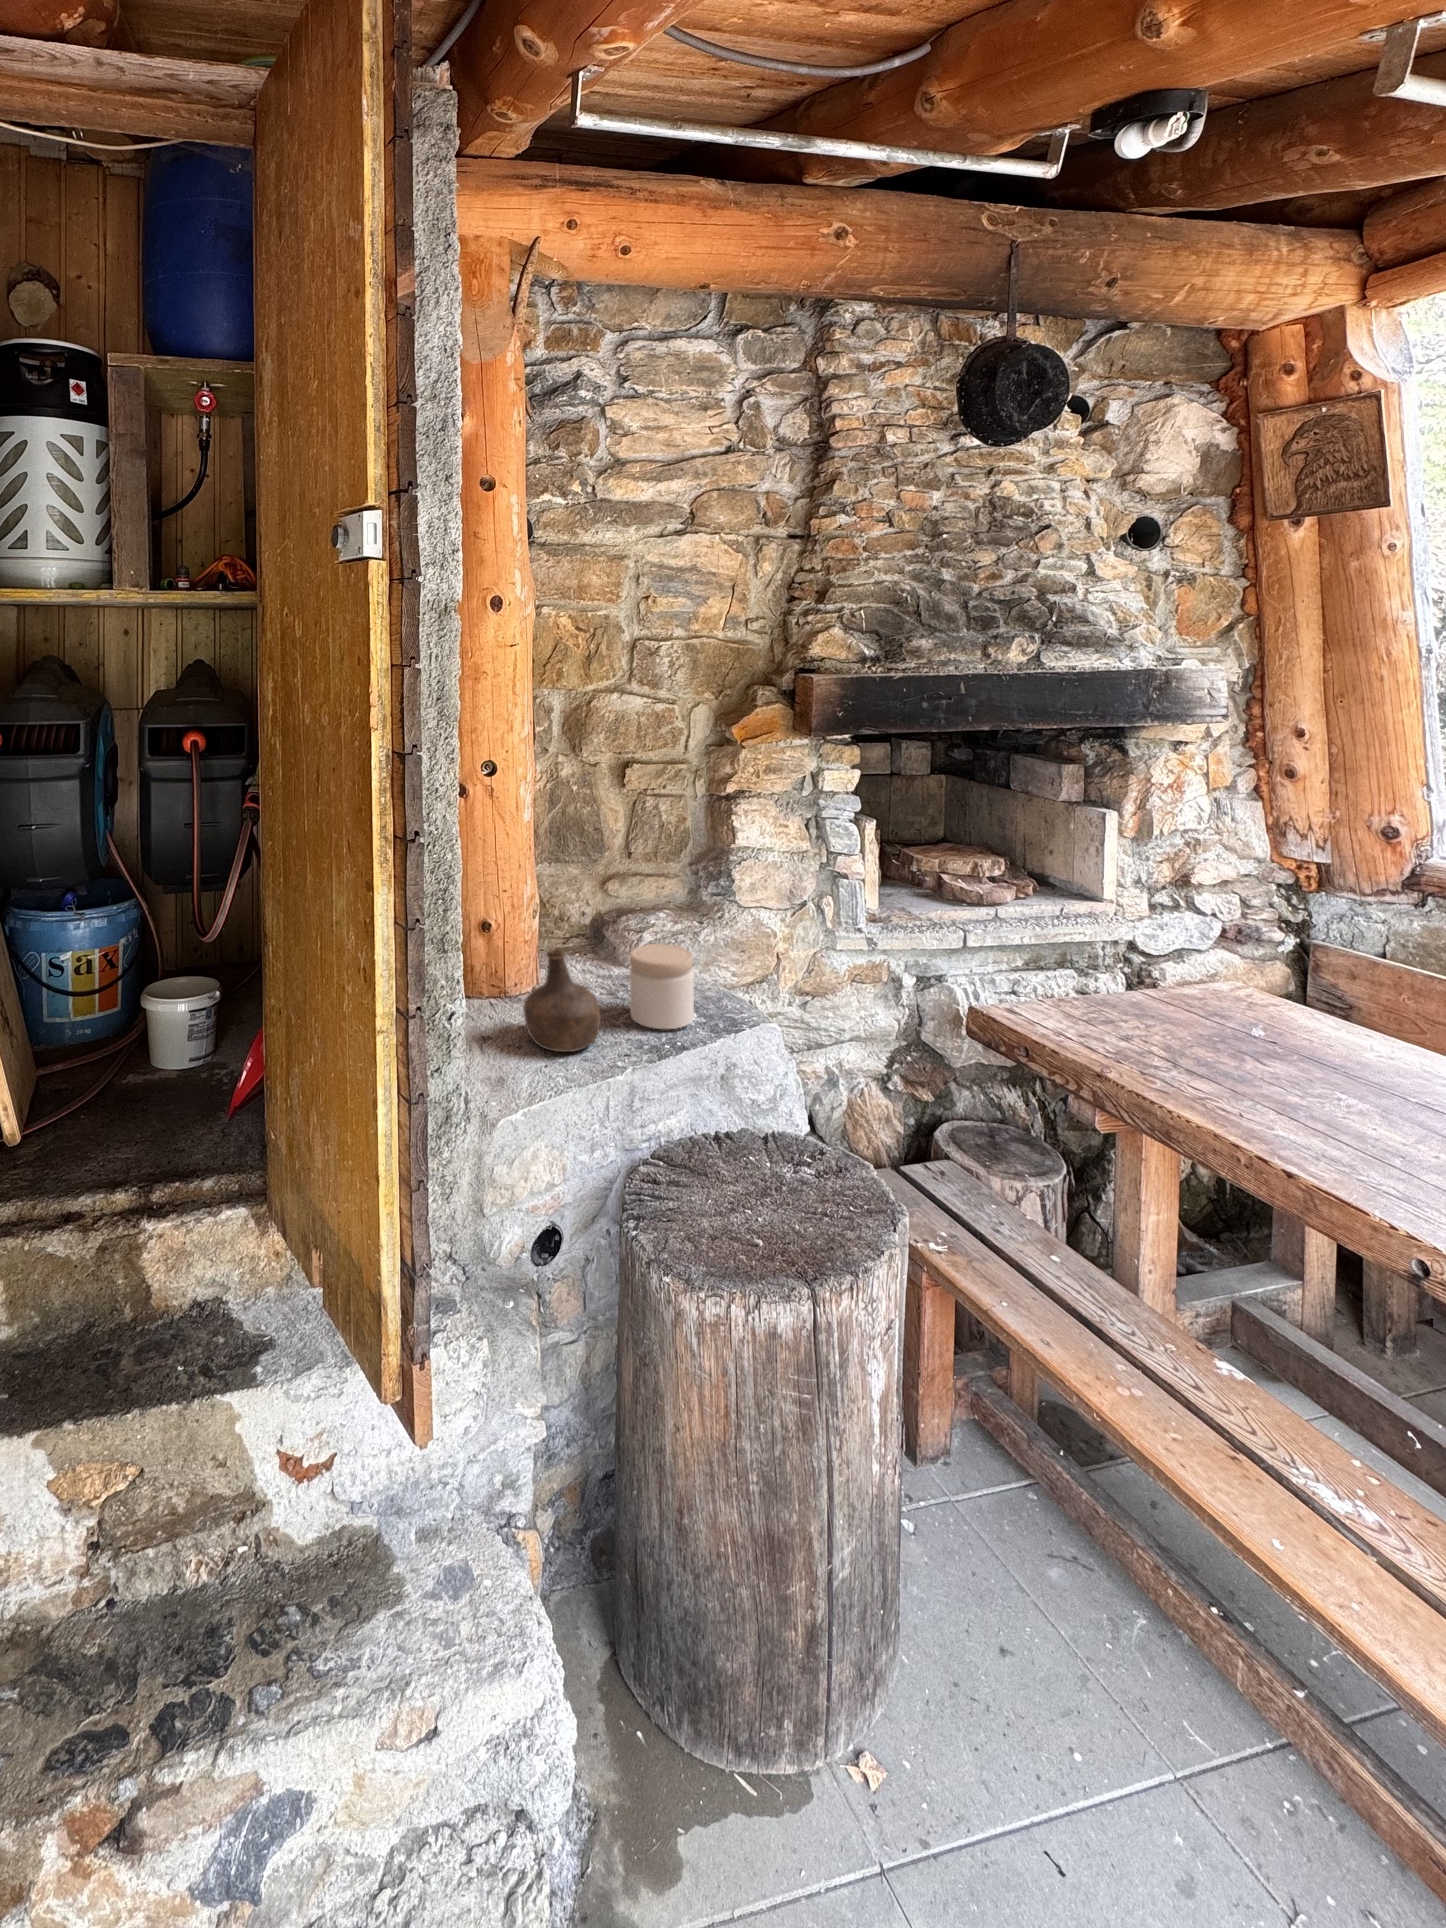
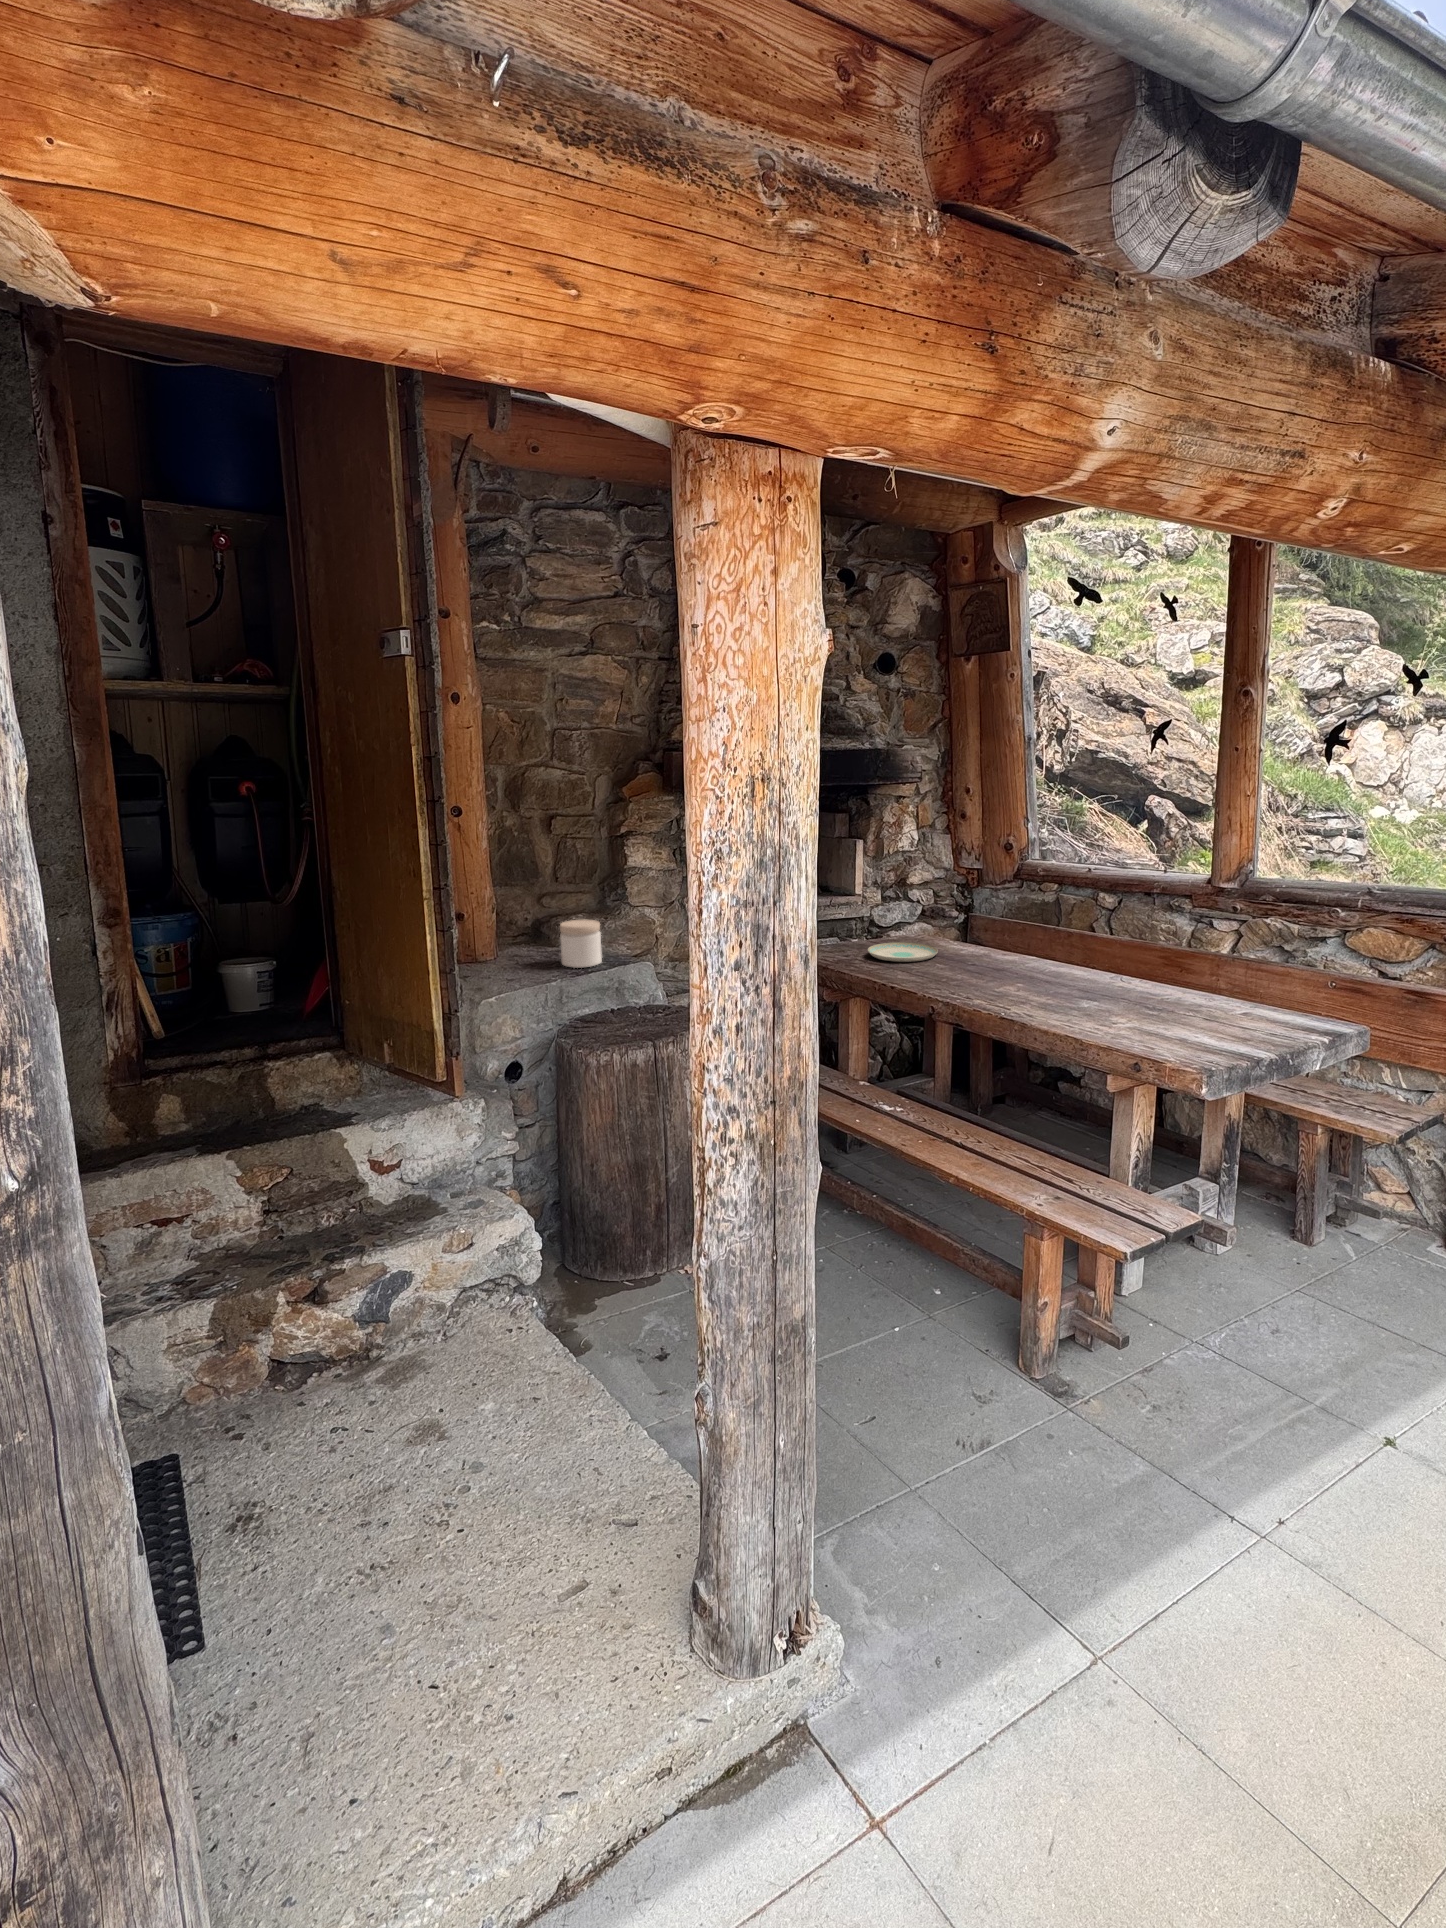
bottle: present [523,948,600,1052] -> none [492,919,542,980]
plate: none [1165,1016,1320,1074] -> present [868,942,938,962]

